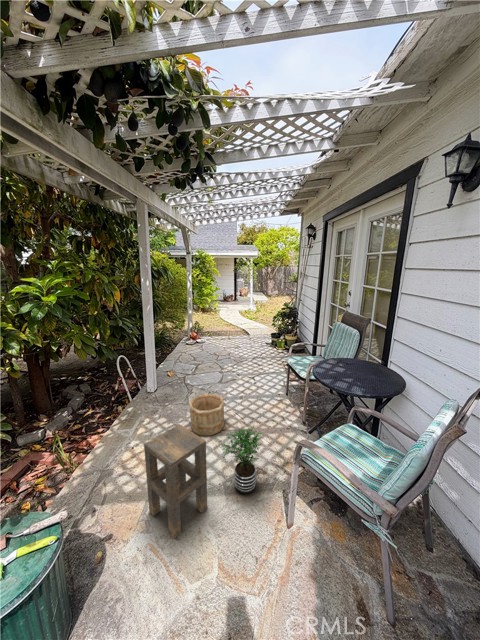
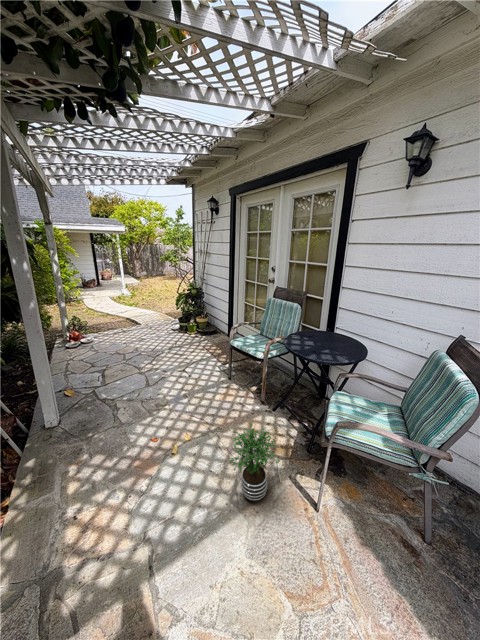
wooden bucket: present [189,394,225,436] -> none [139,402,187,458]
side table: present [144,424,207,539] -> none [149,458,231,604]

